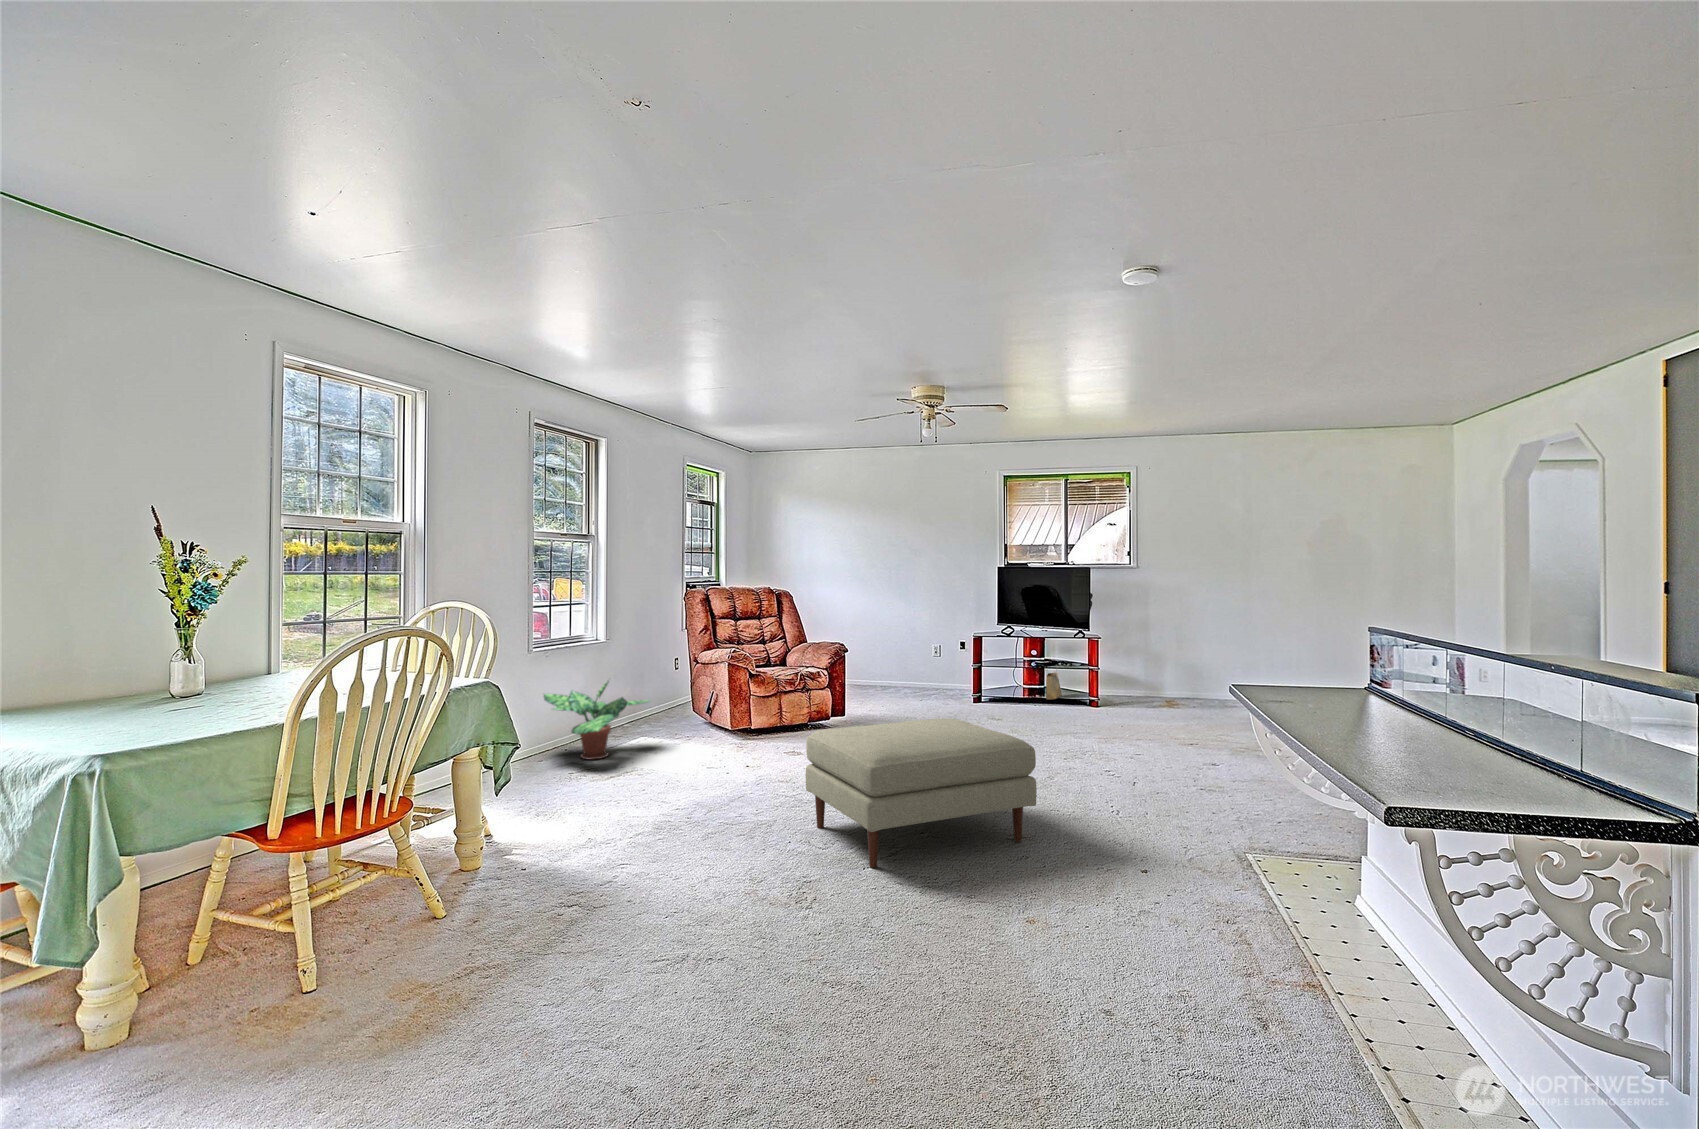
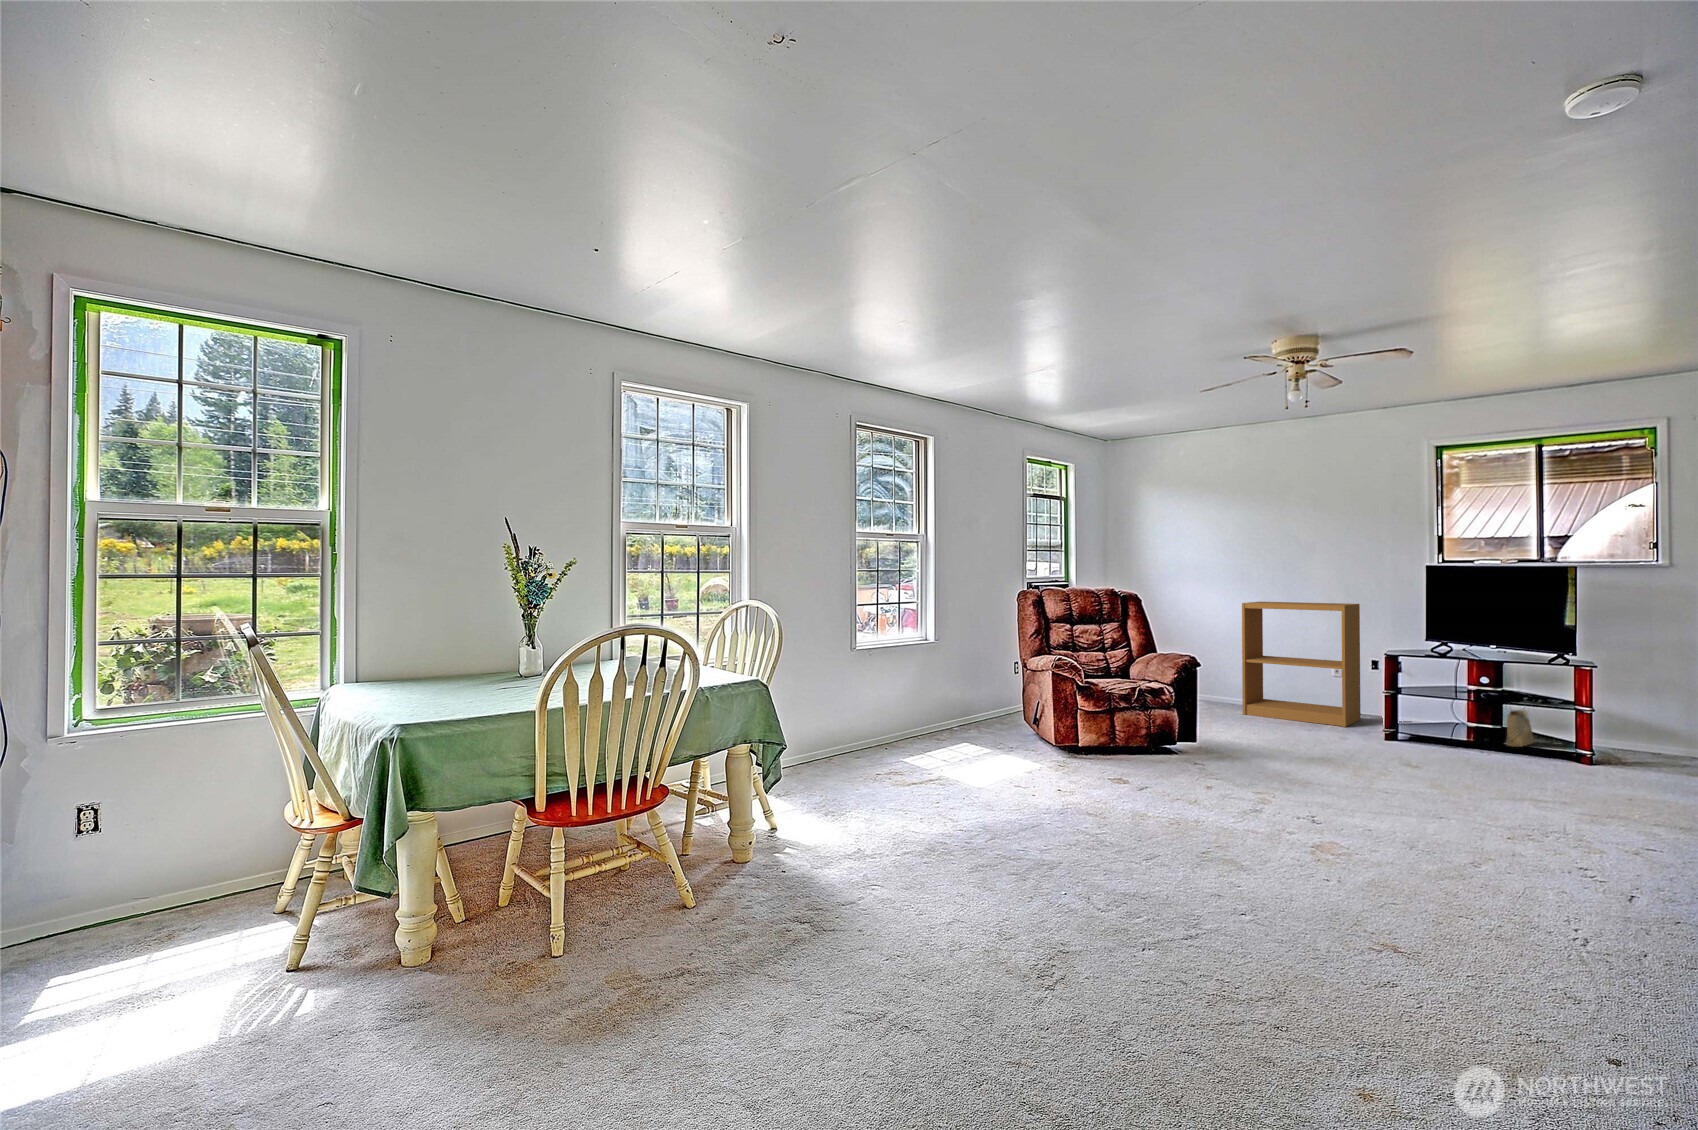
bookshelf: none [868,597,952,695] -> present [1242,602,1361,727]
potted plant: present [544,681,649,760] -> none [860,680,967,762]
ottoman: present [805,718,1037,868] -> none [1094,763,1418,953]

